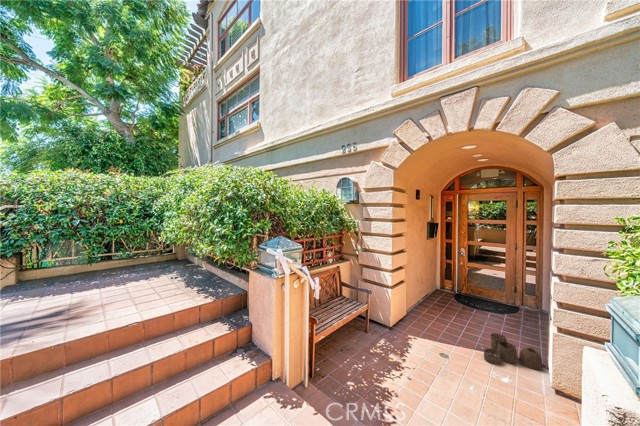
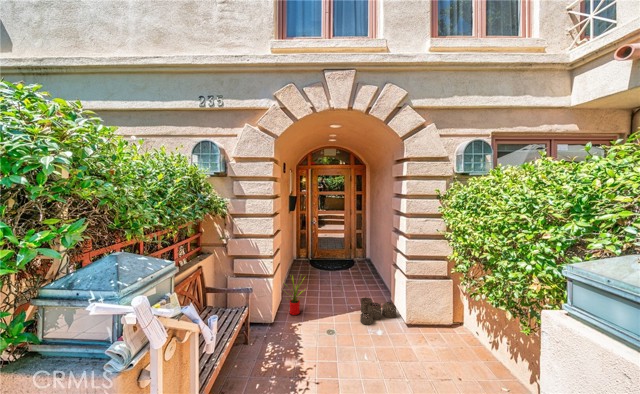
house plant: none [402,288,429,326] -> present [286,279,304,315]

